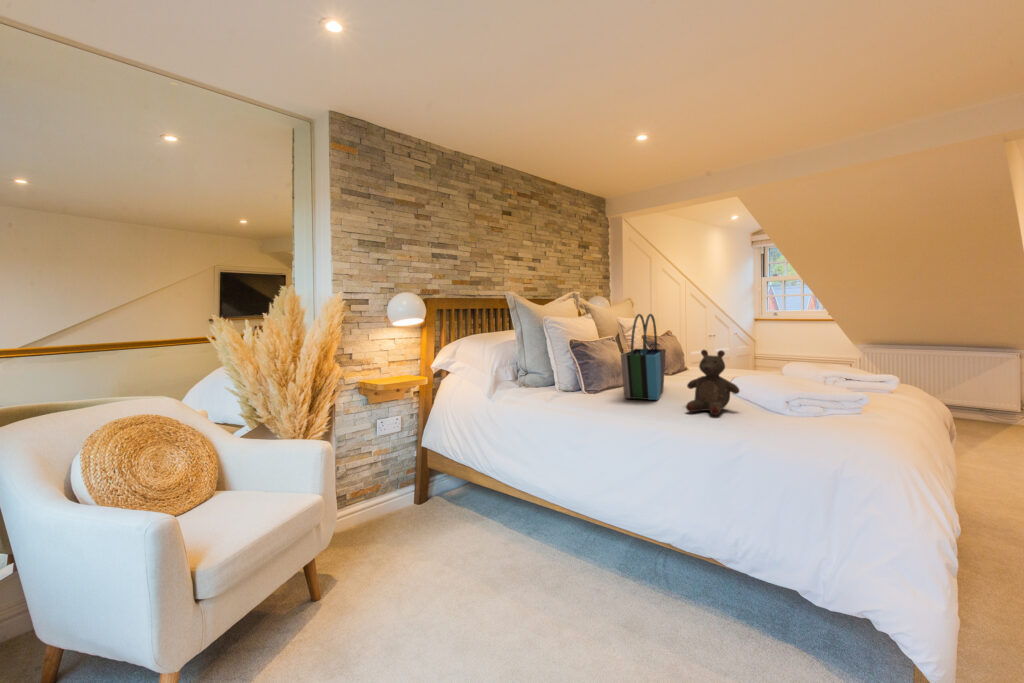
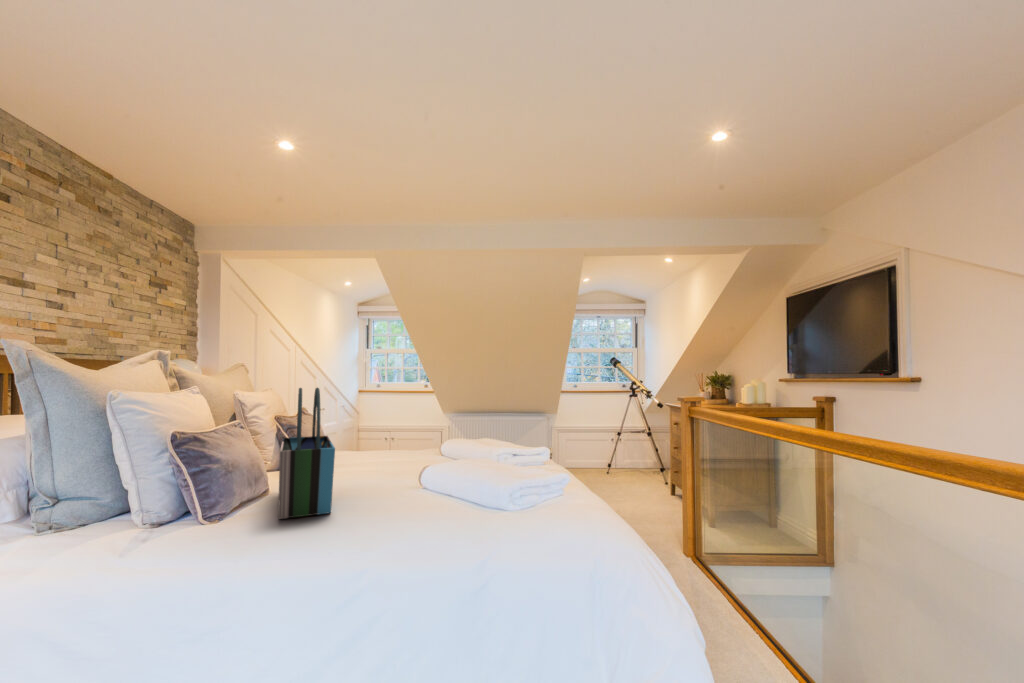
stuffed bear: present [686,350,739,415] -> none [378,435,444,524]

